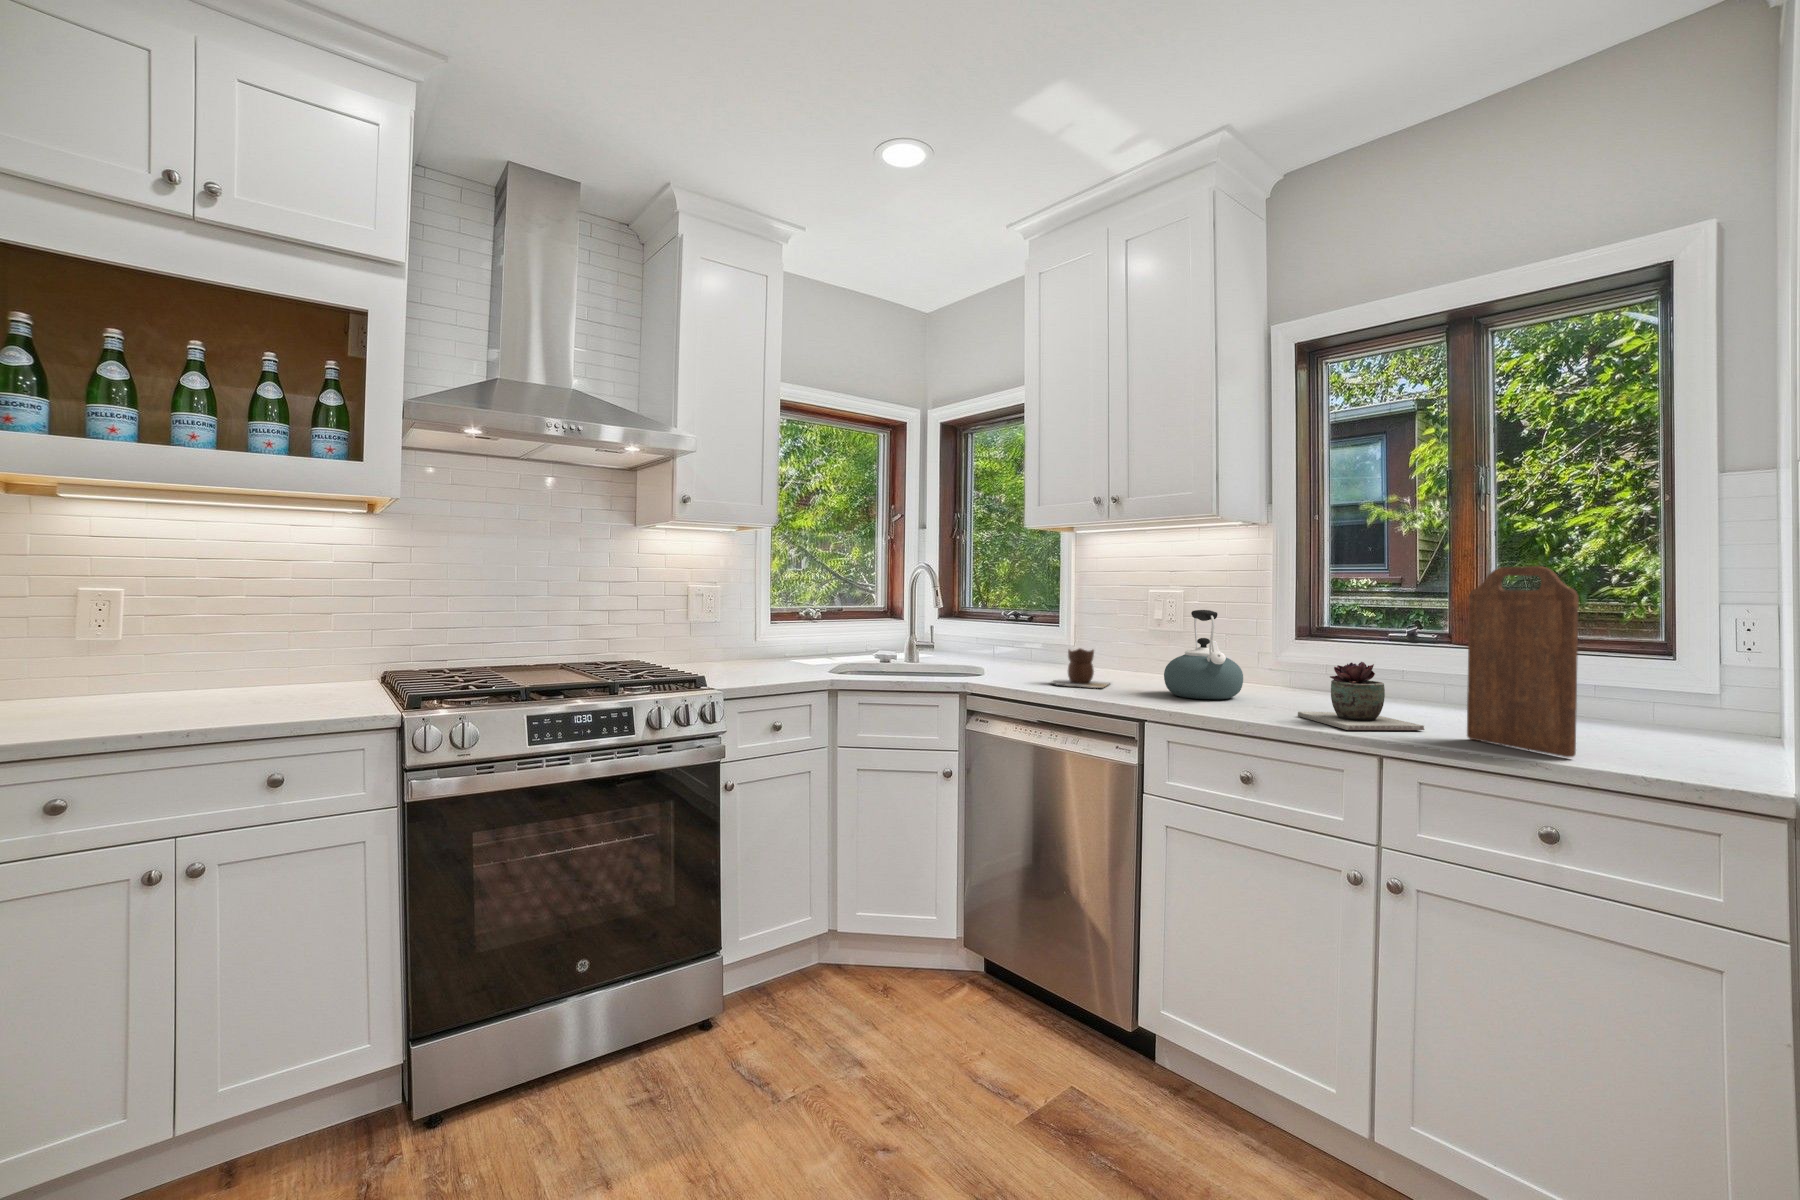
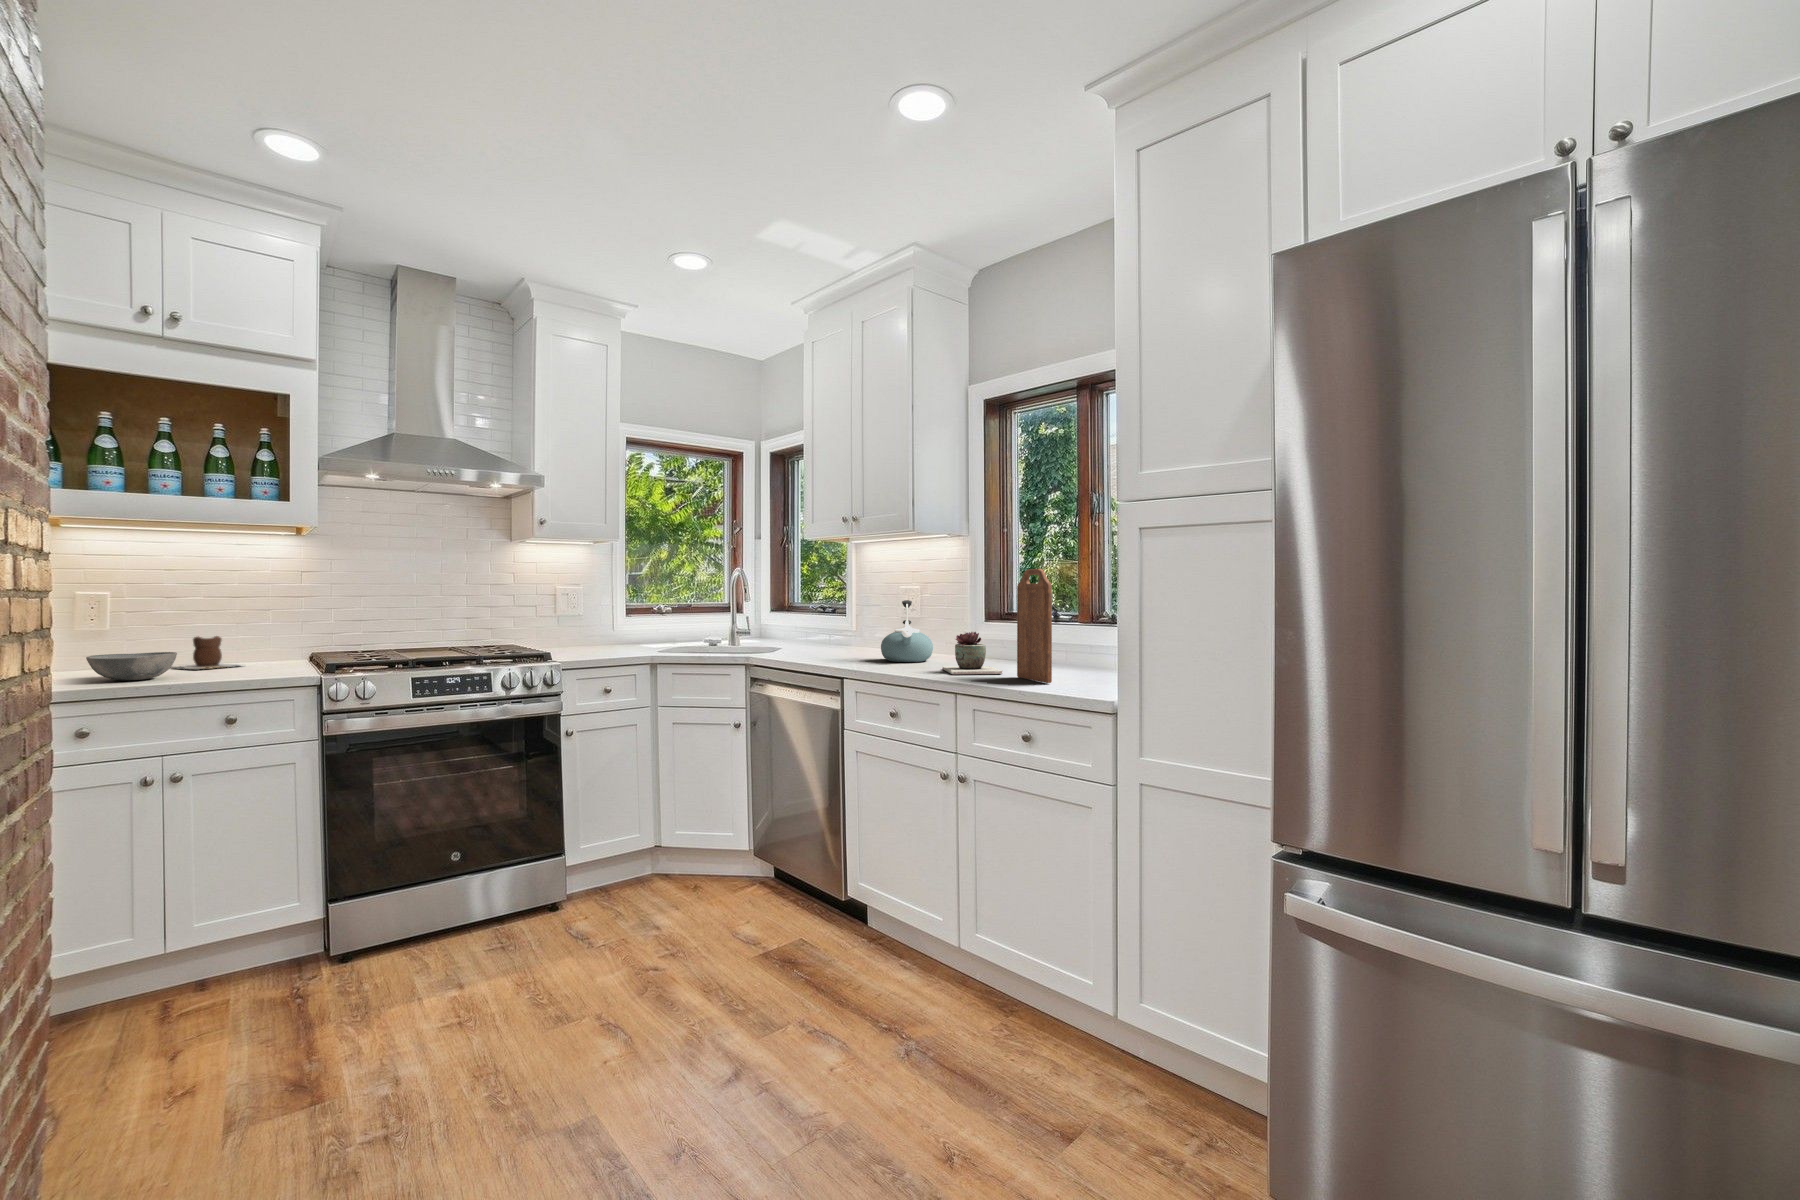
vase: present [1052,648,1110,688] -> present [176,636,238,669]
bowl: none [73,675,205,719] -> present [86,652,177,681]

